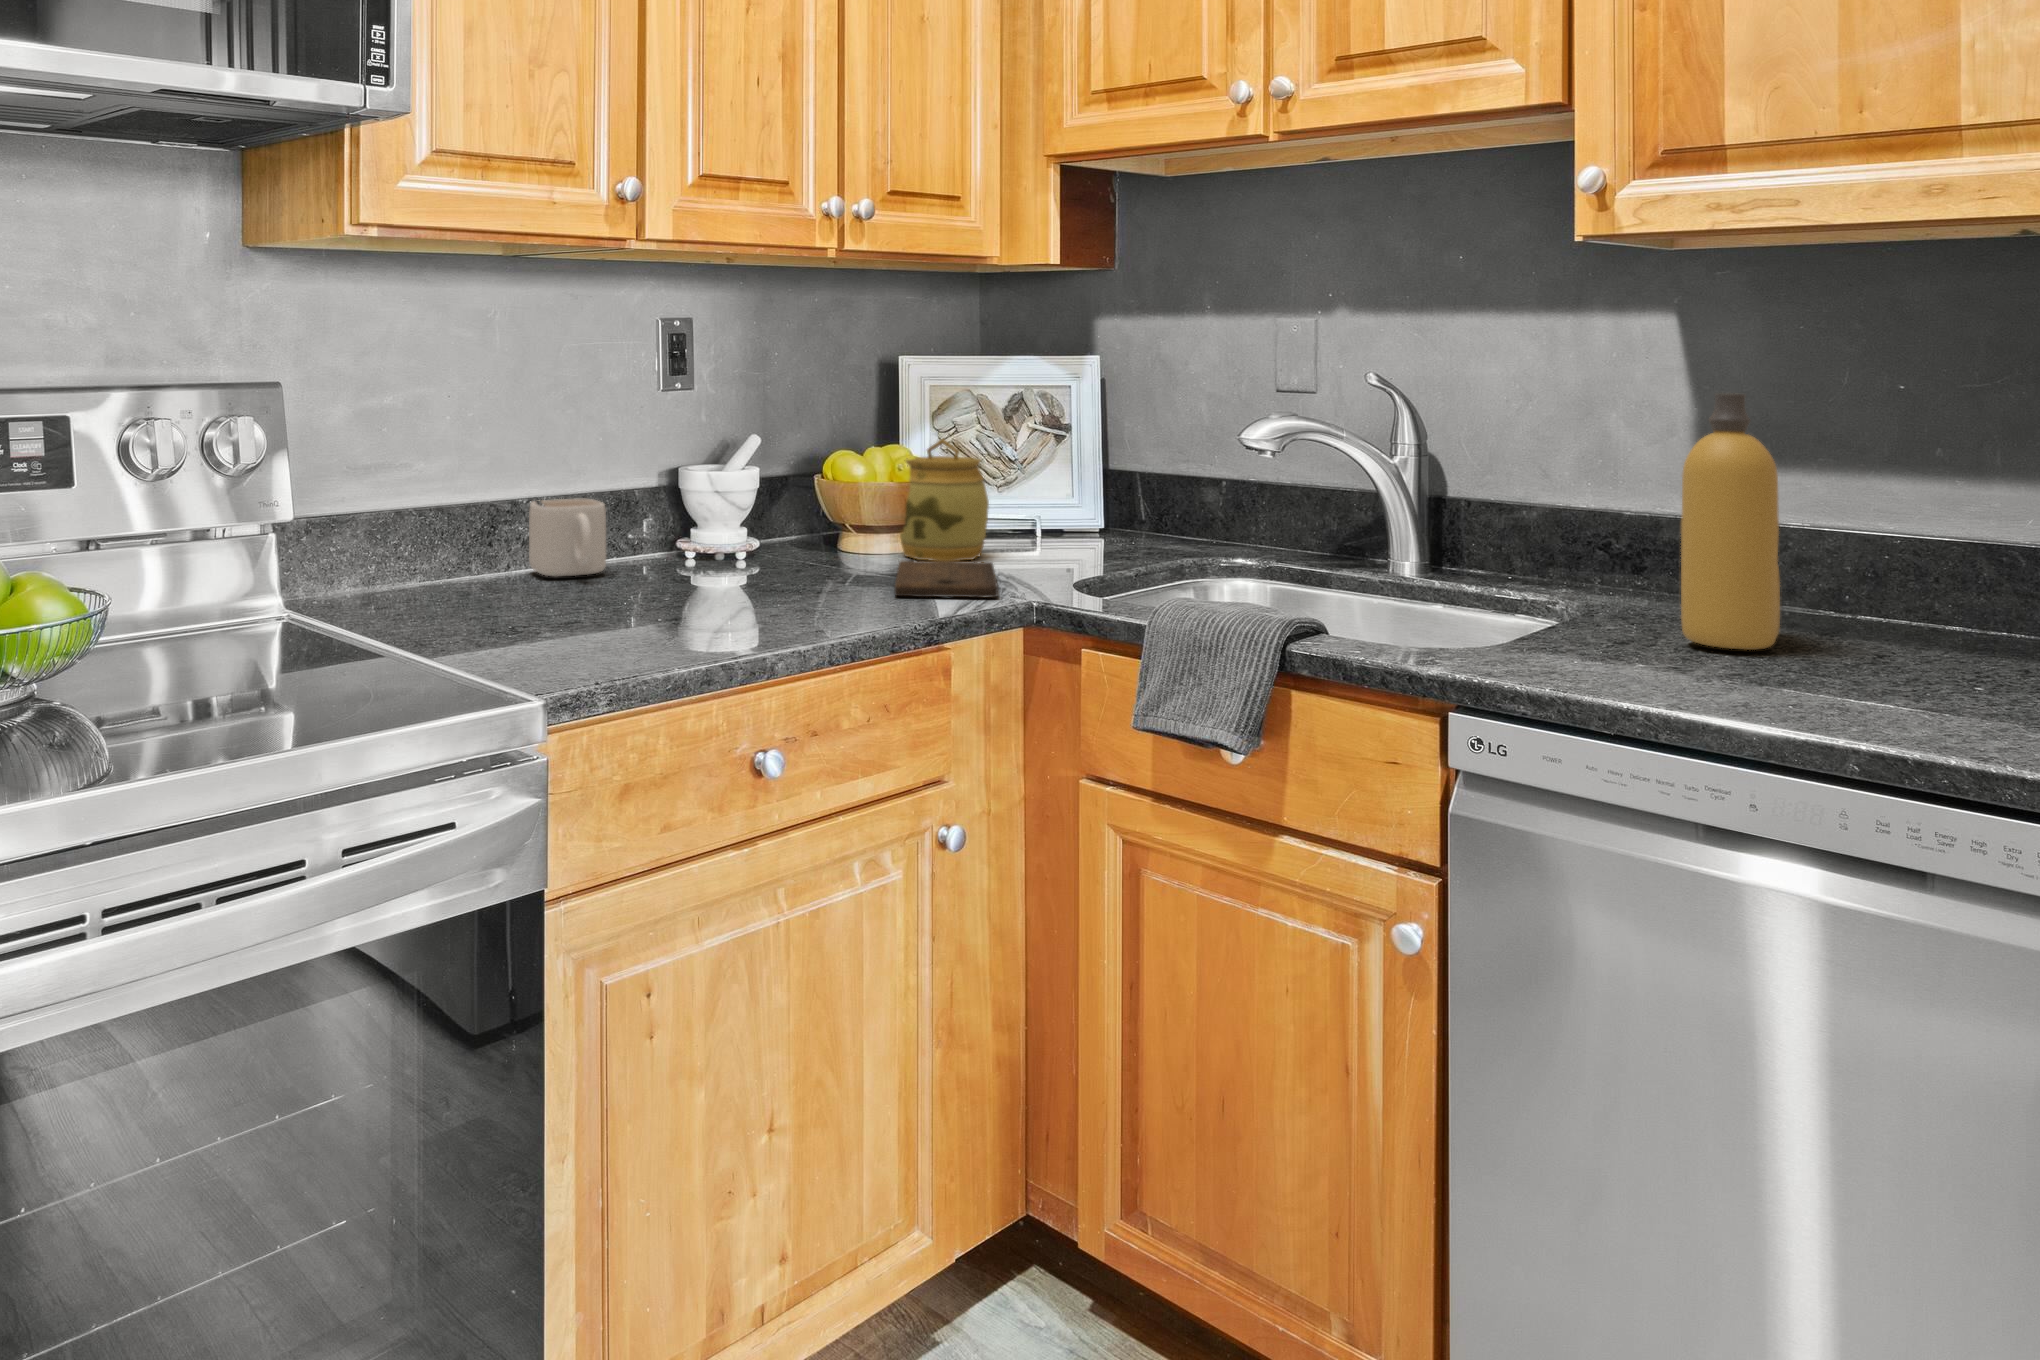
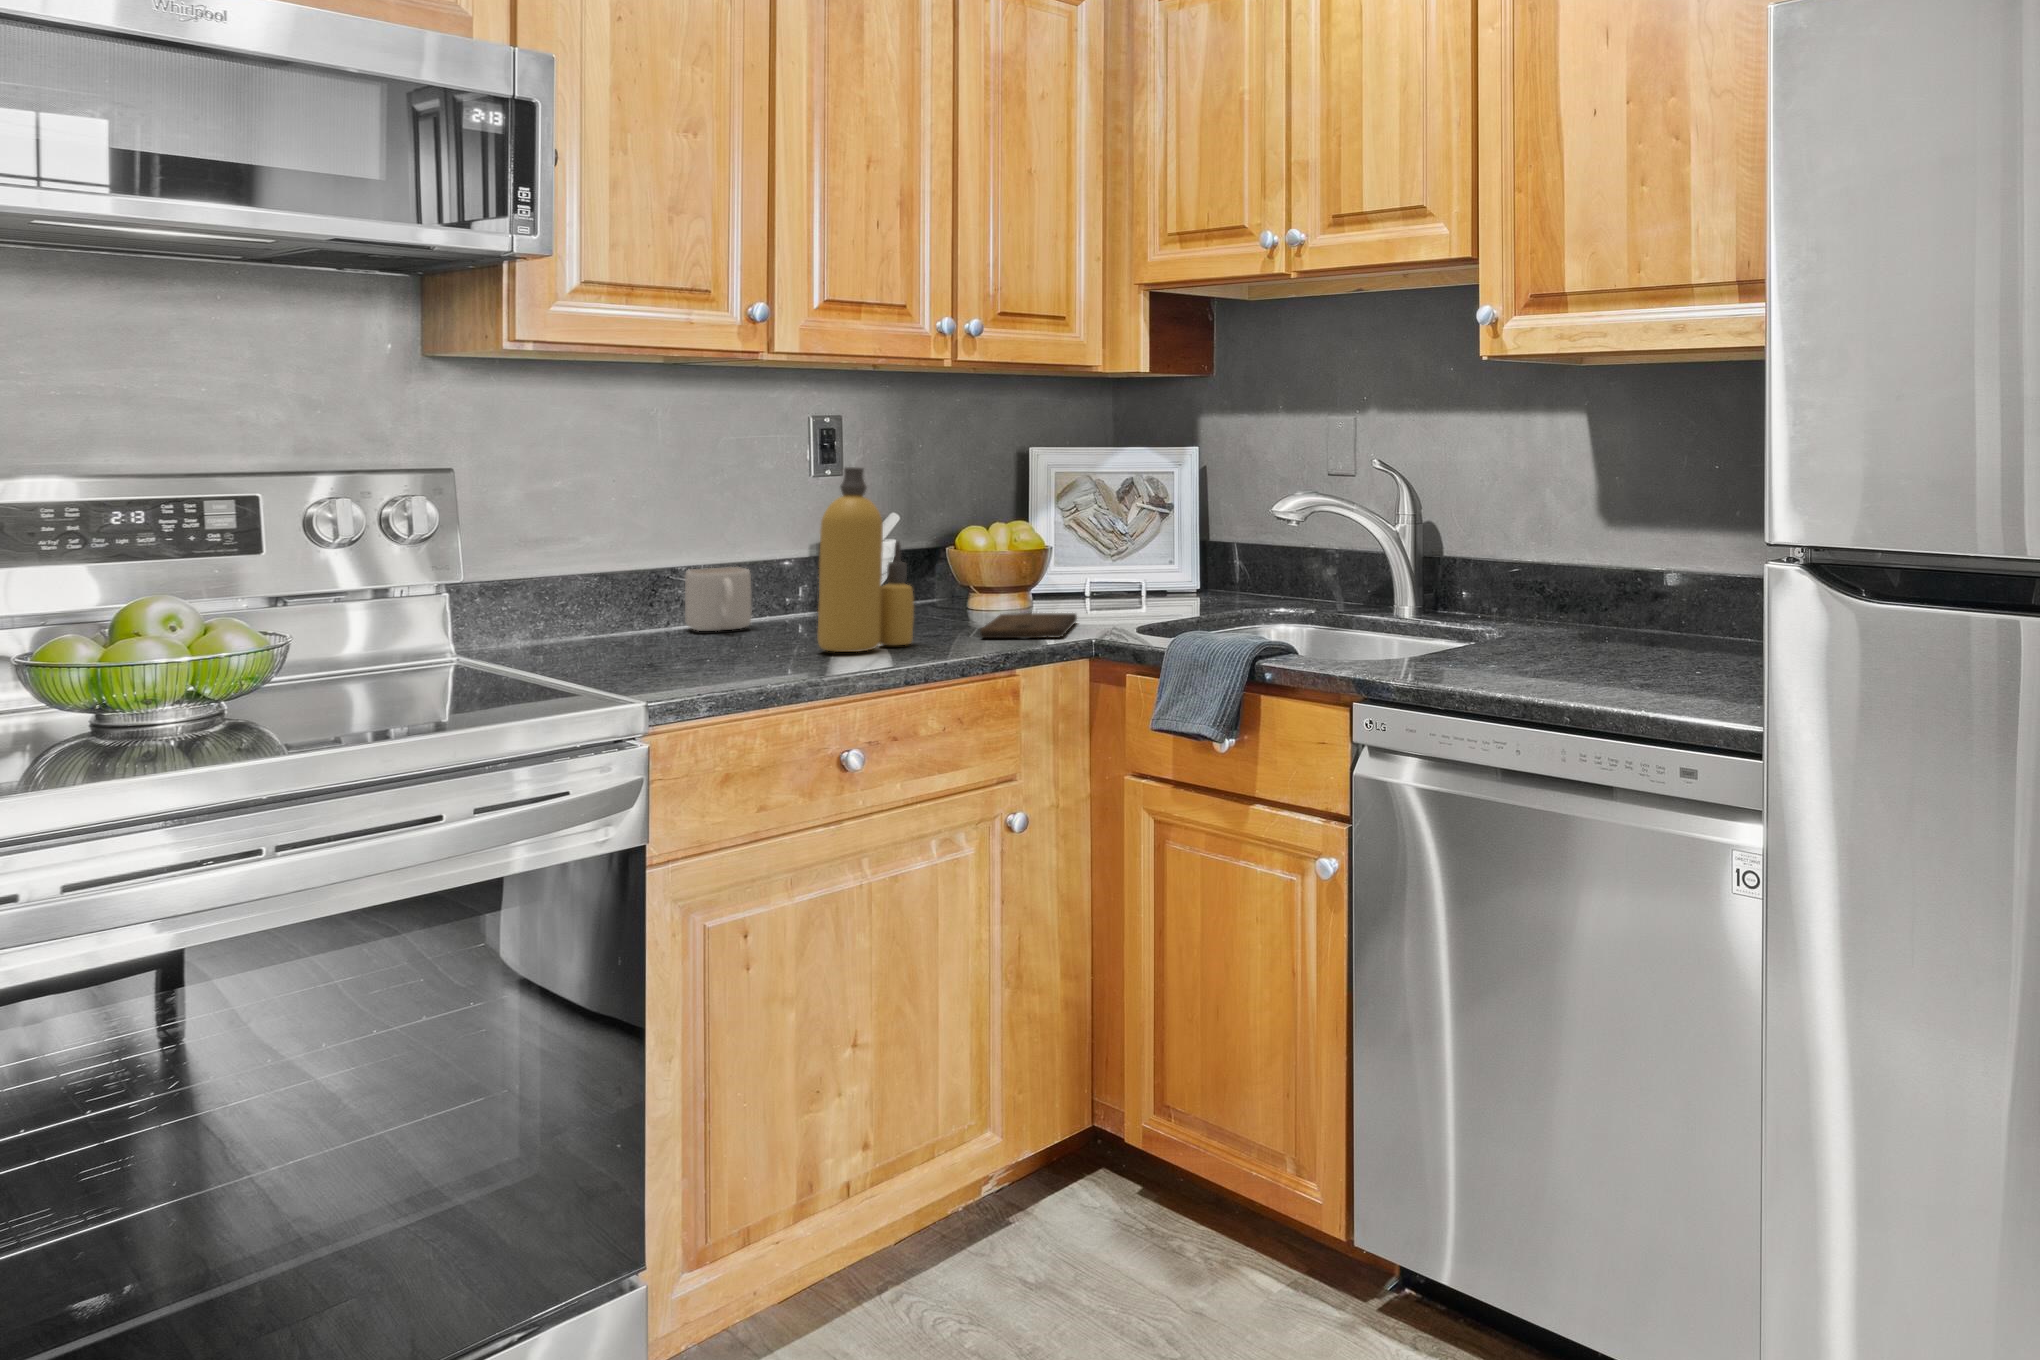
bottle: present [1681,393,1780,650] -> present [817,467,914,652]
jar: present [900,438,989,561] -> none [1010,515,1087,615]

